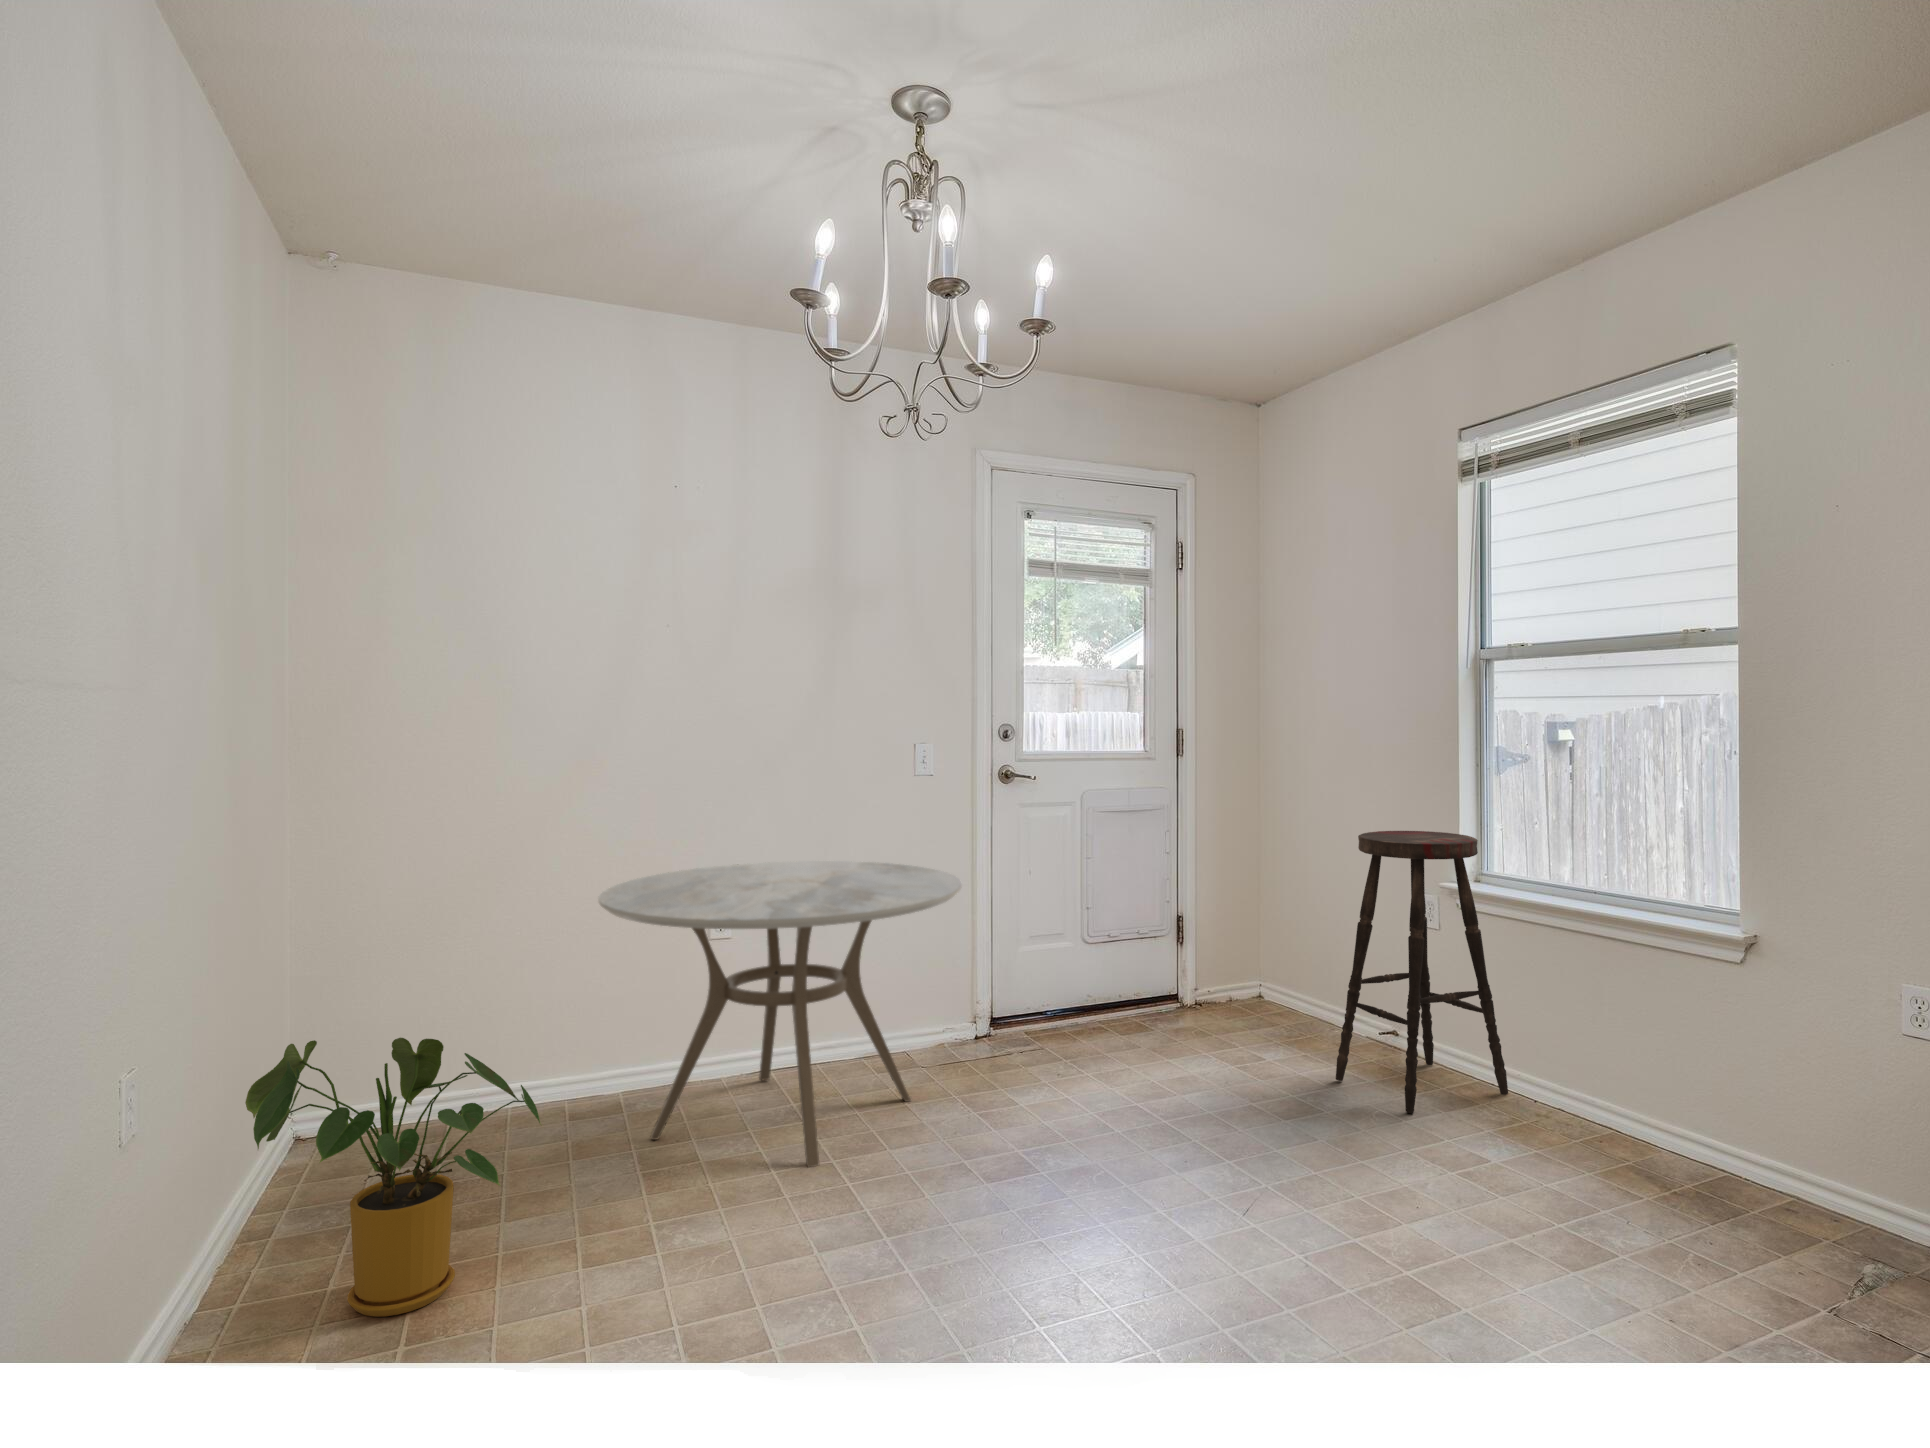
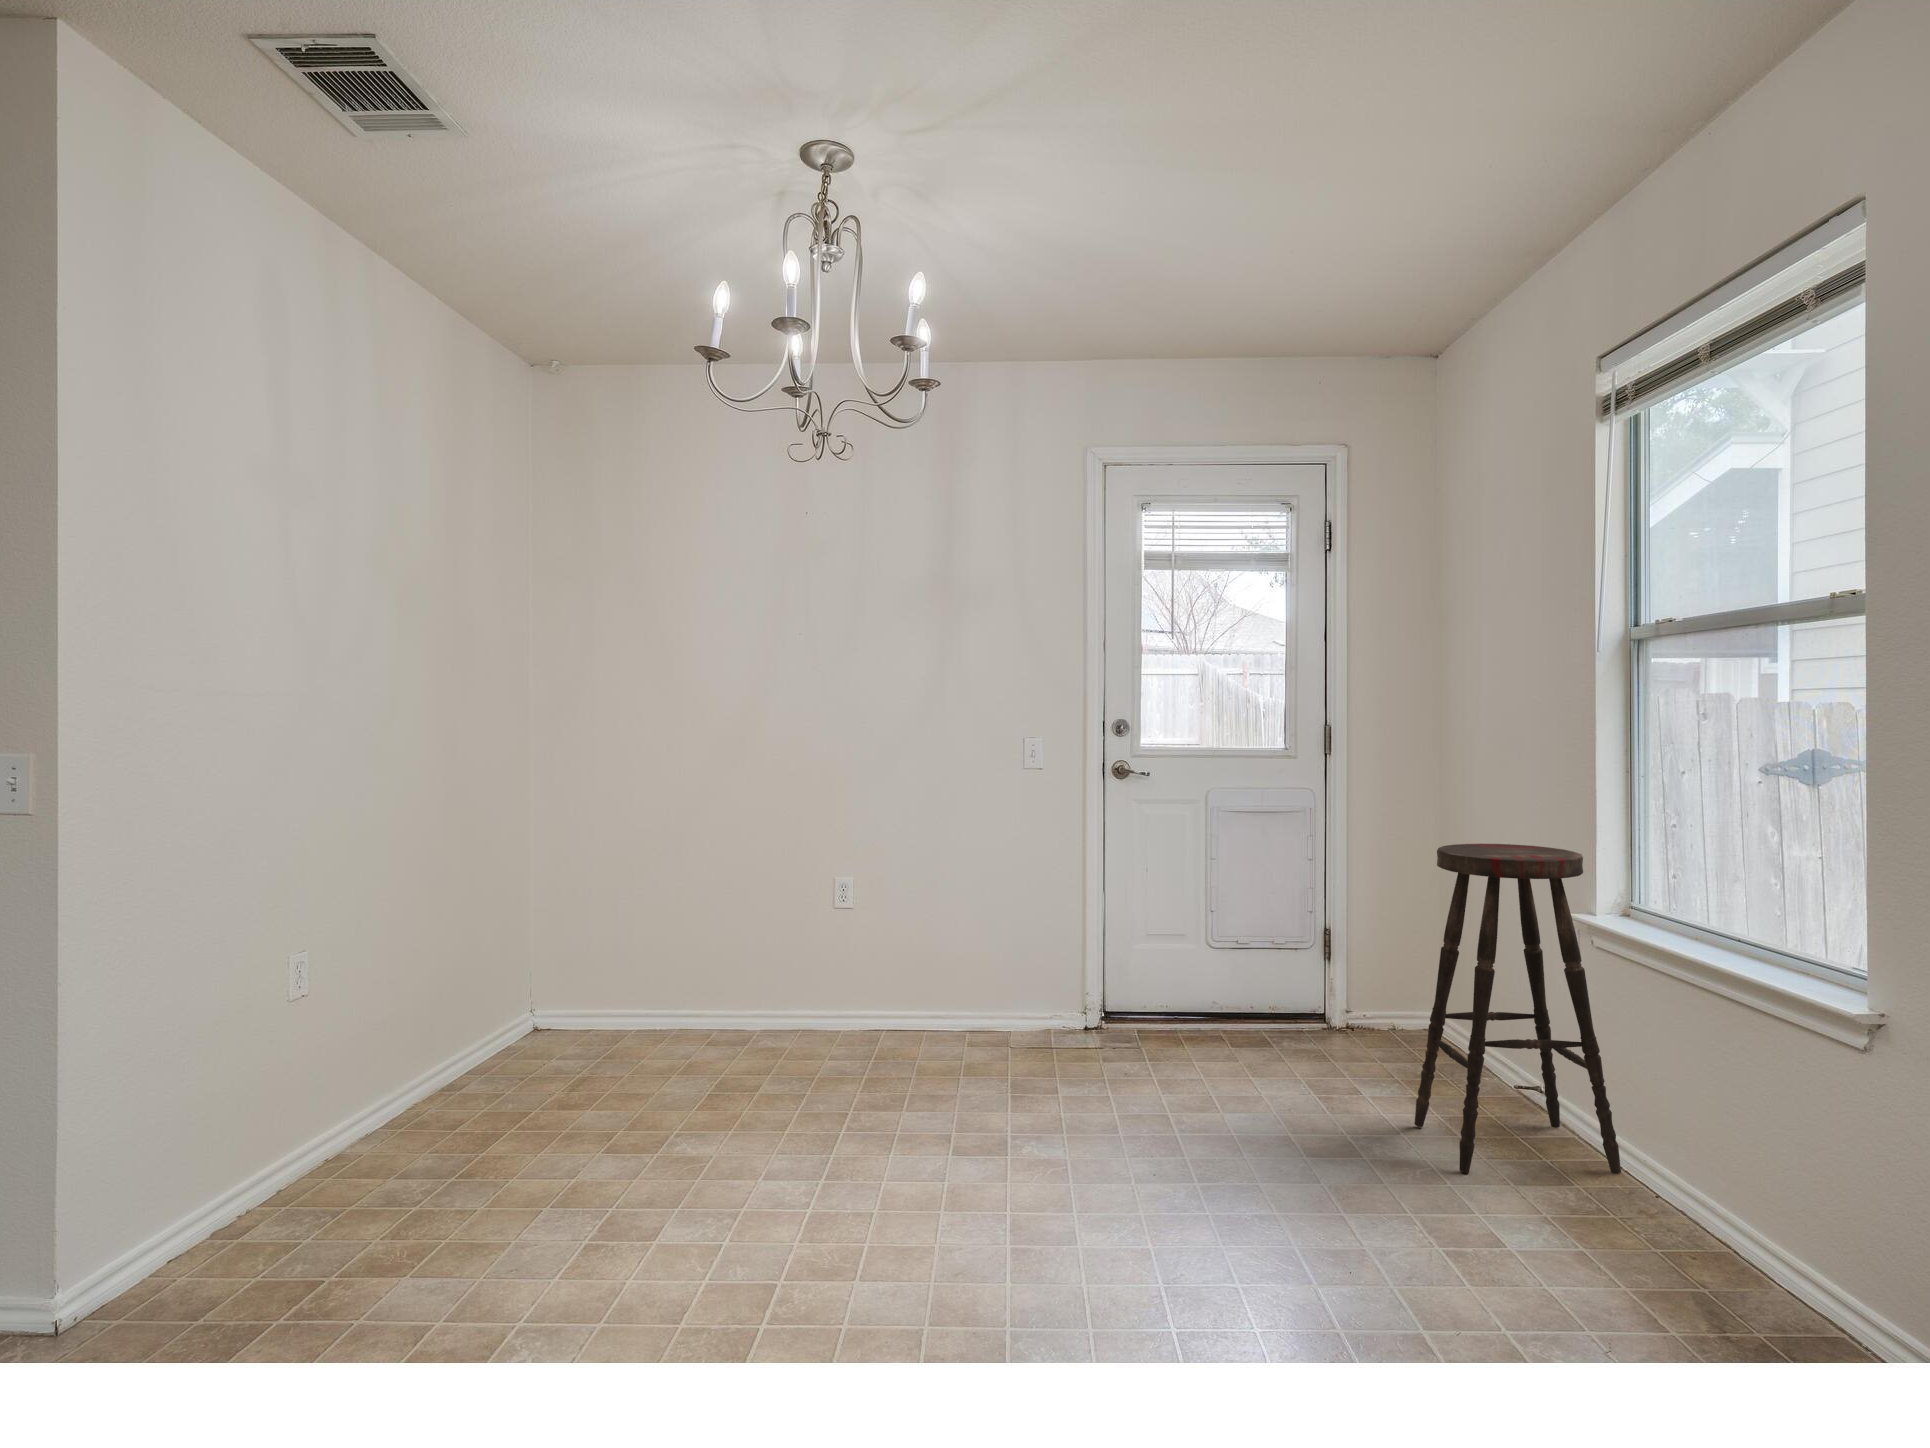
dining table: present [598,861,962,1167] -> none [677,842,1006,1118]
house plant: present [245,1038,541,1317] -> none [347,949,559,1167]

